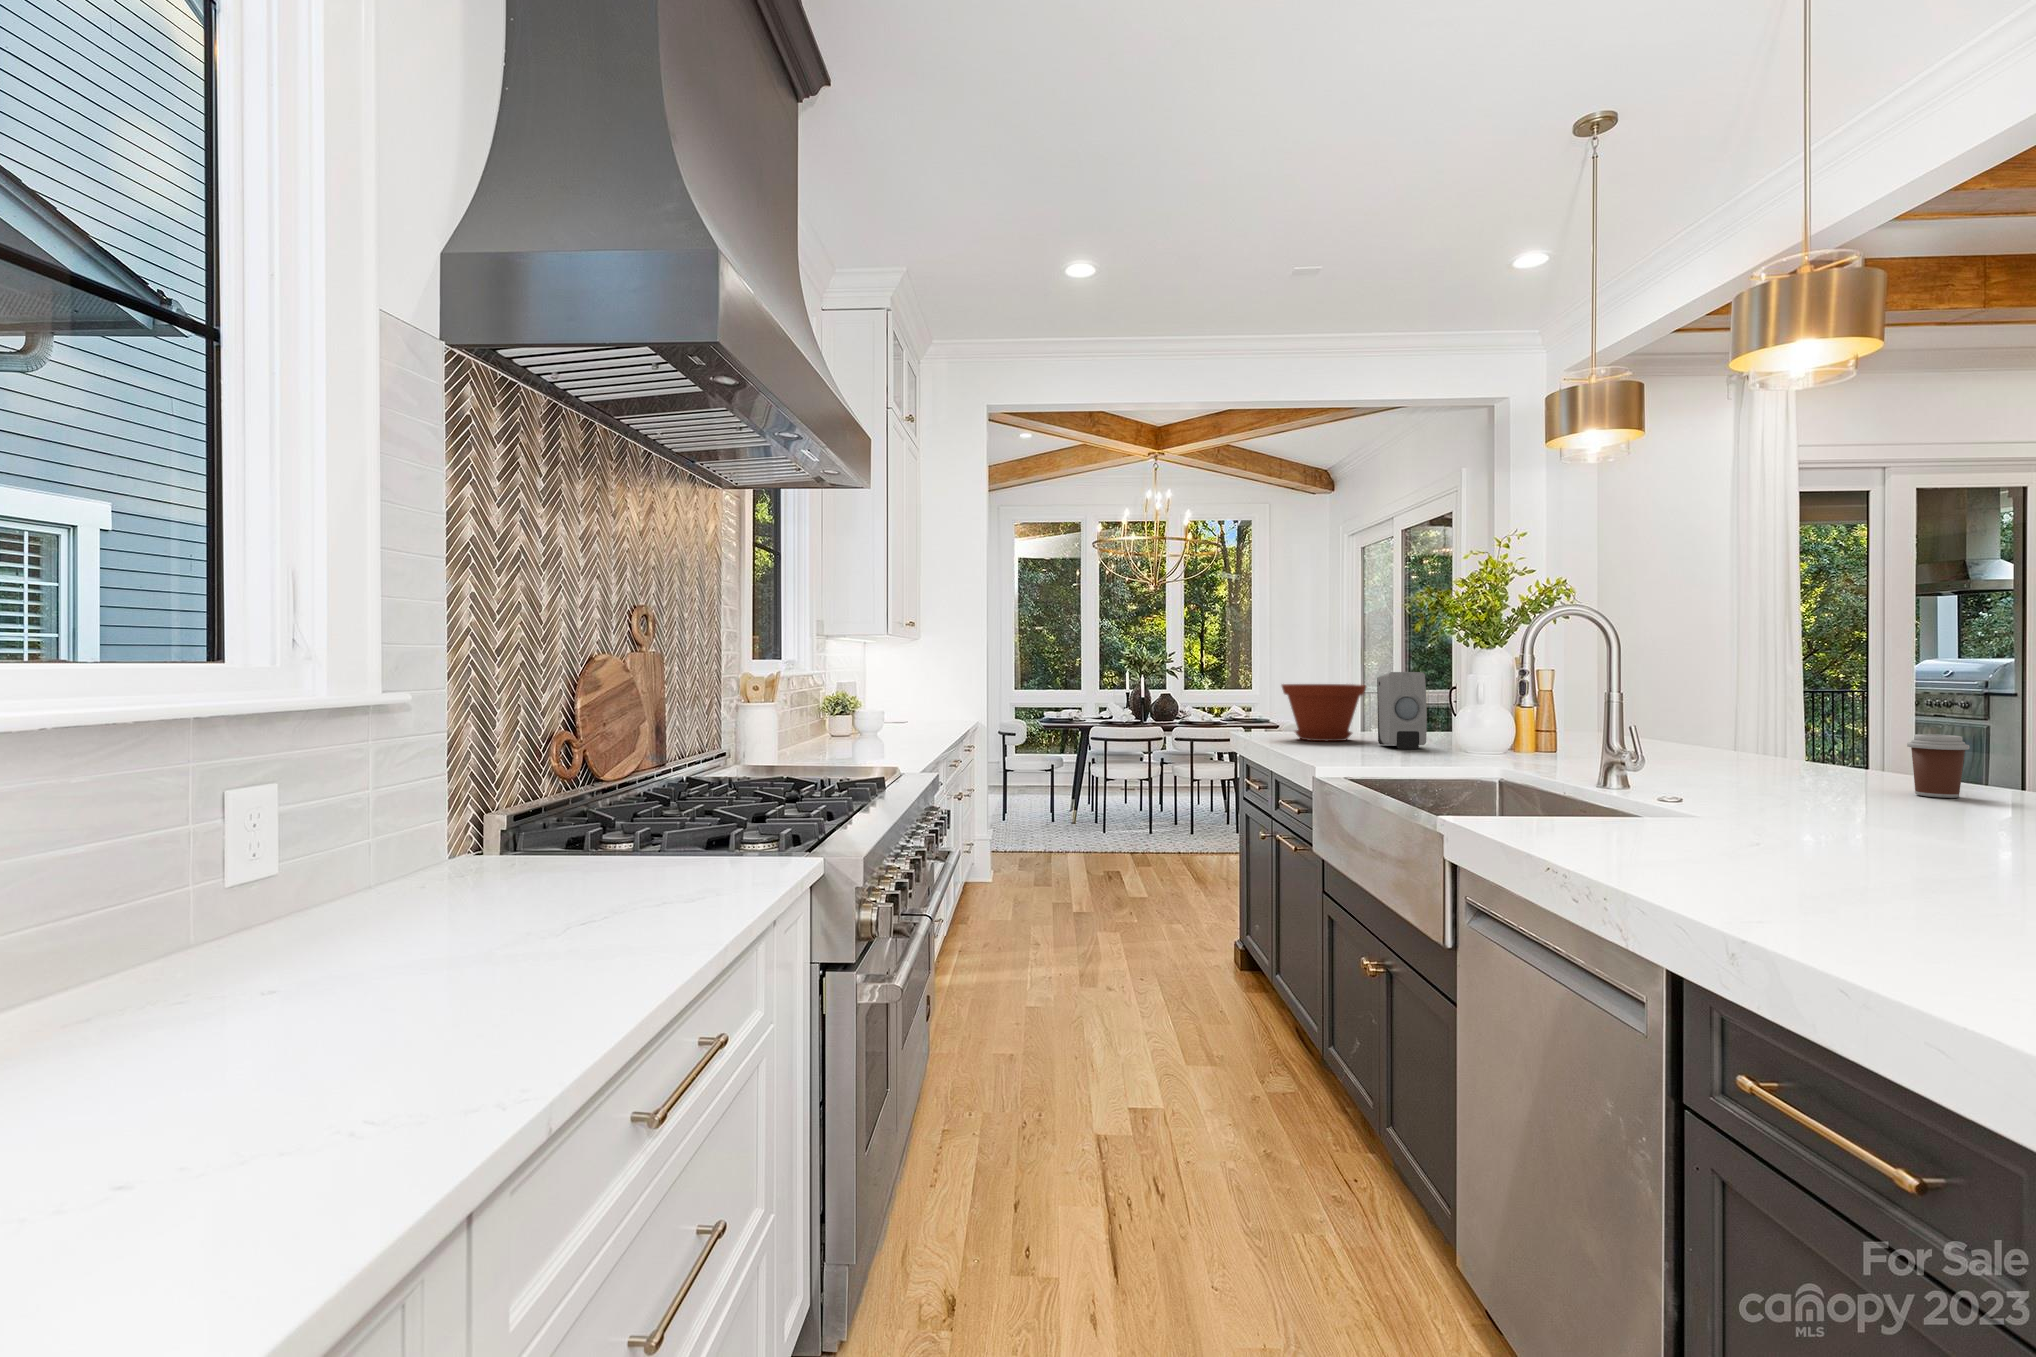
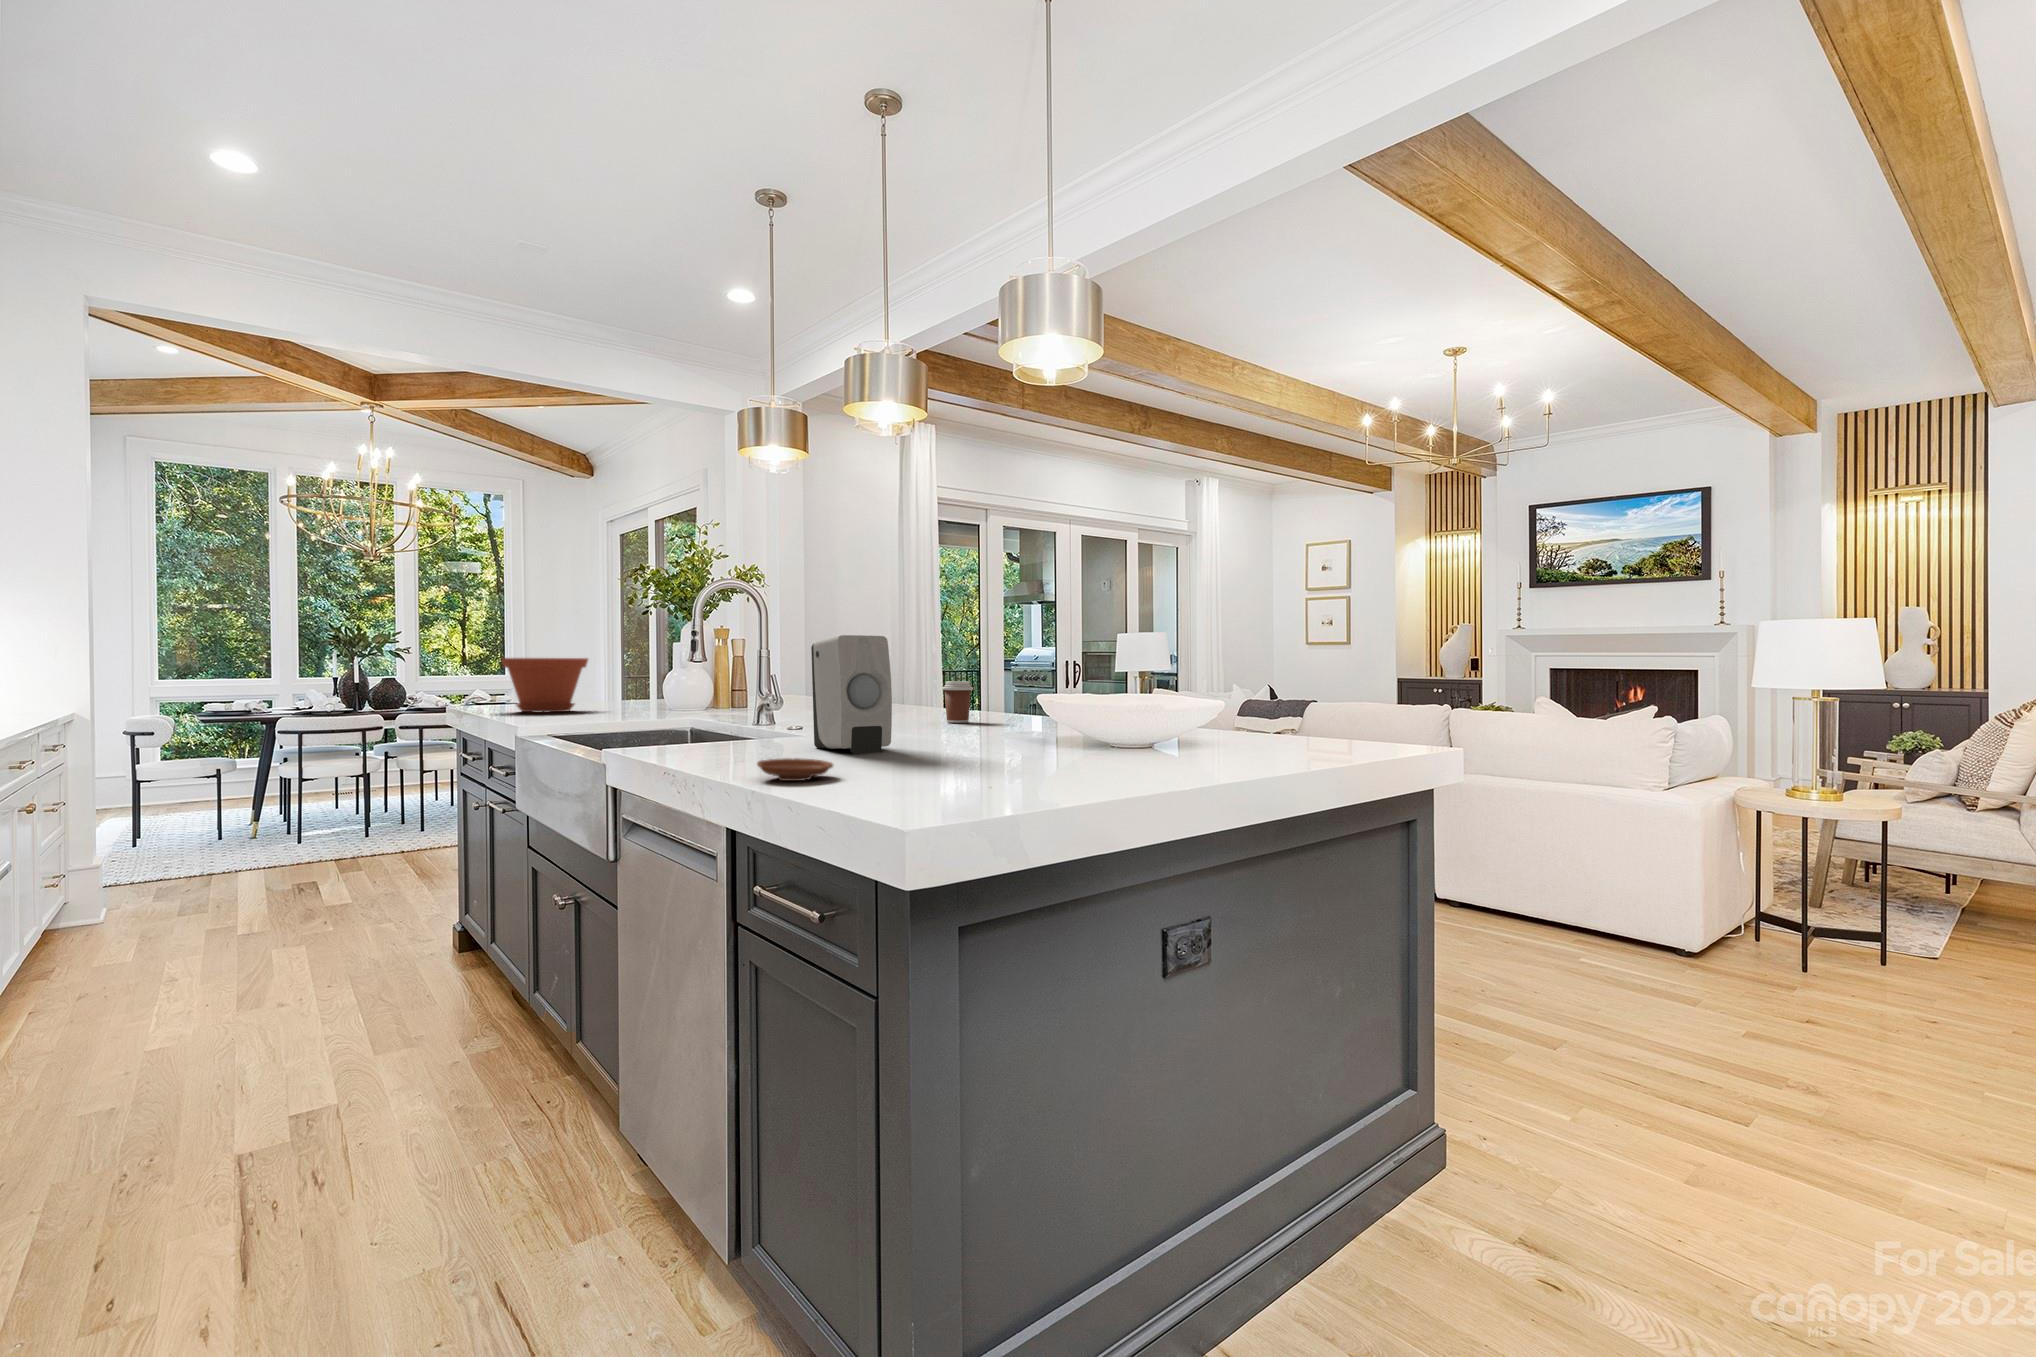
soap dispenser: present [1377,672,1427,749] -> present [811,635,892,754]
plate: none [1716,873,1858,916] -> present [757,758,833,781]

